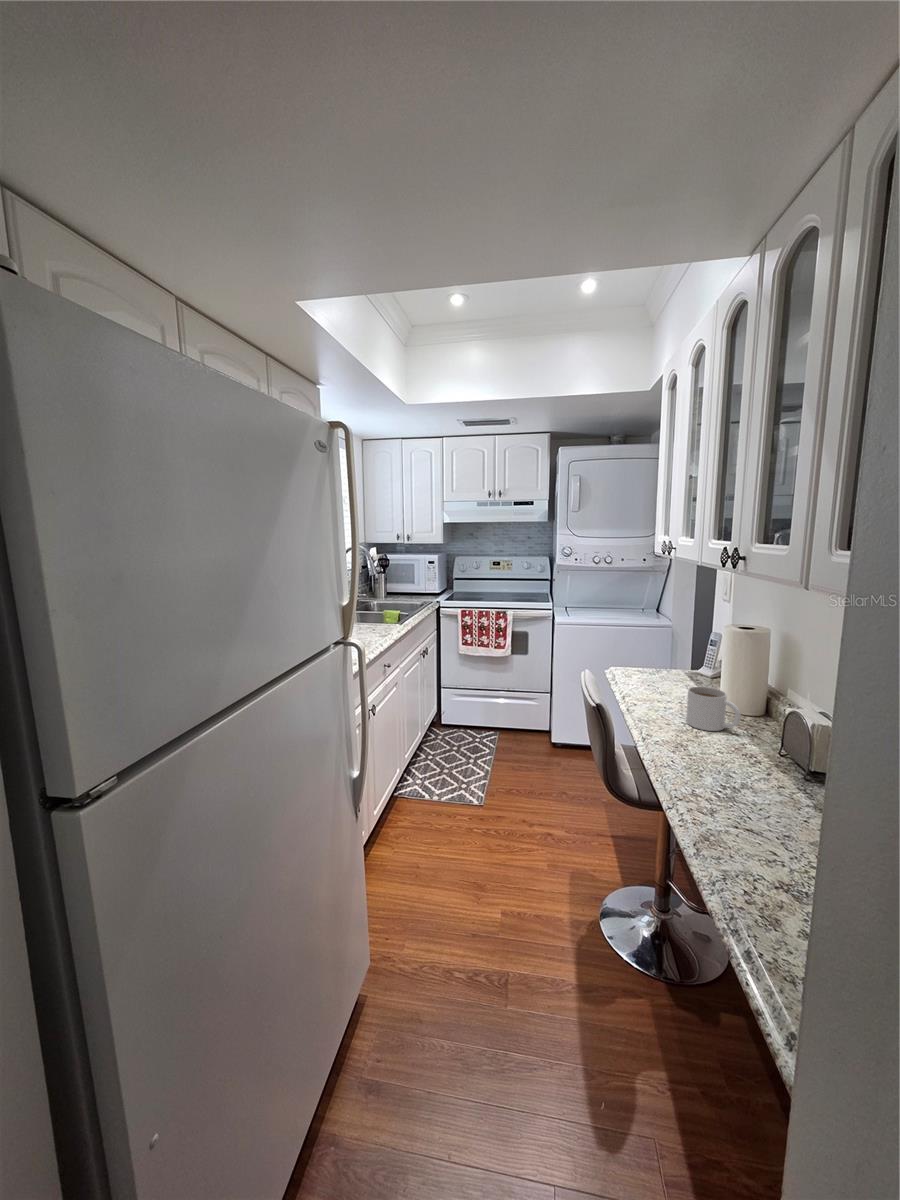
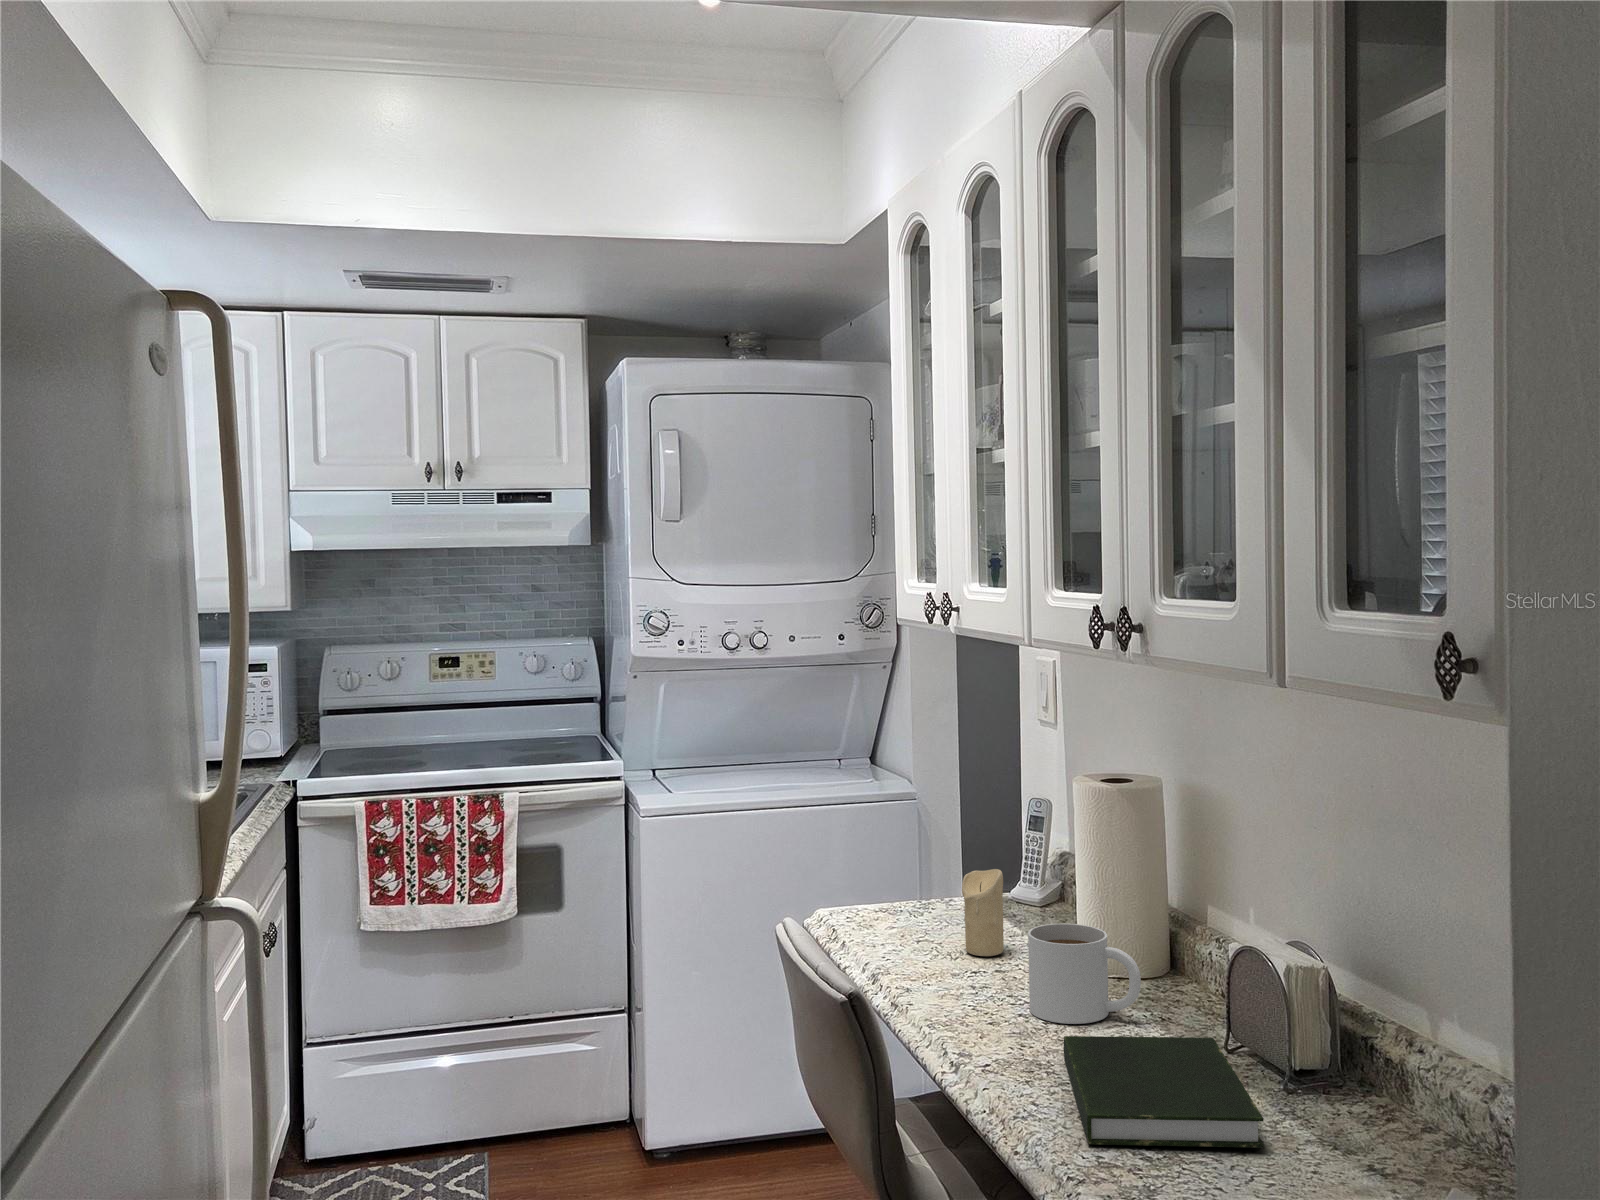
candle: none [666,660,686,695] -> present [962,869,1004,956]
book: none [690,735,783,804] -> present [1064,1036,1264,1148]

